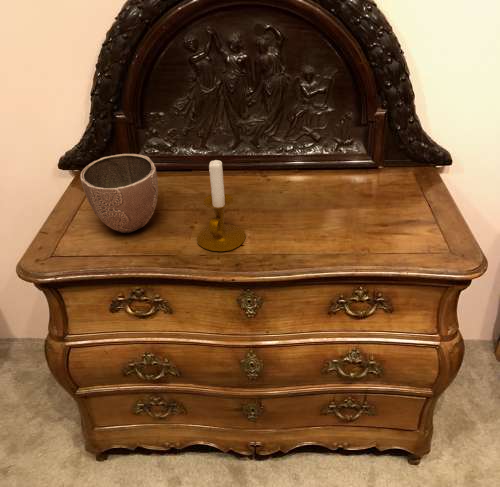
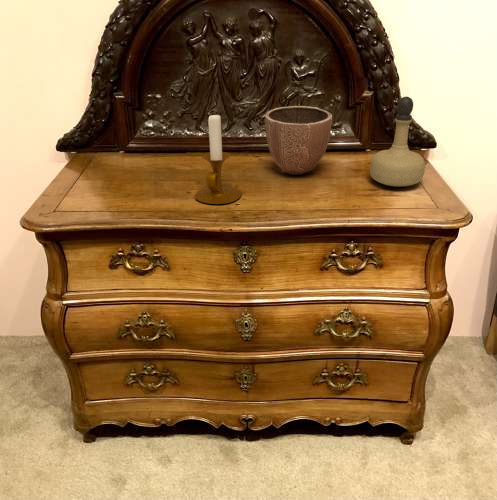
perfume bottle: none [382,136,441,228] -> present [370,97,425,186]
decorative bowl: present [81,154,158,233] -> present [265,106,332,175]

